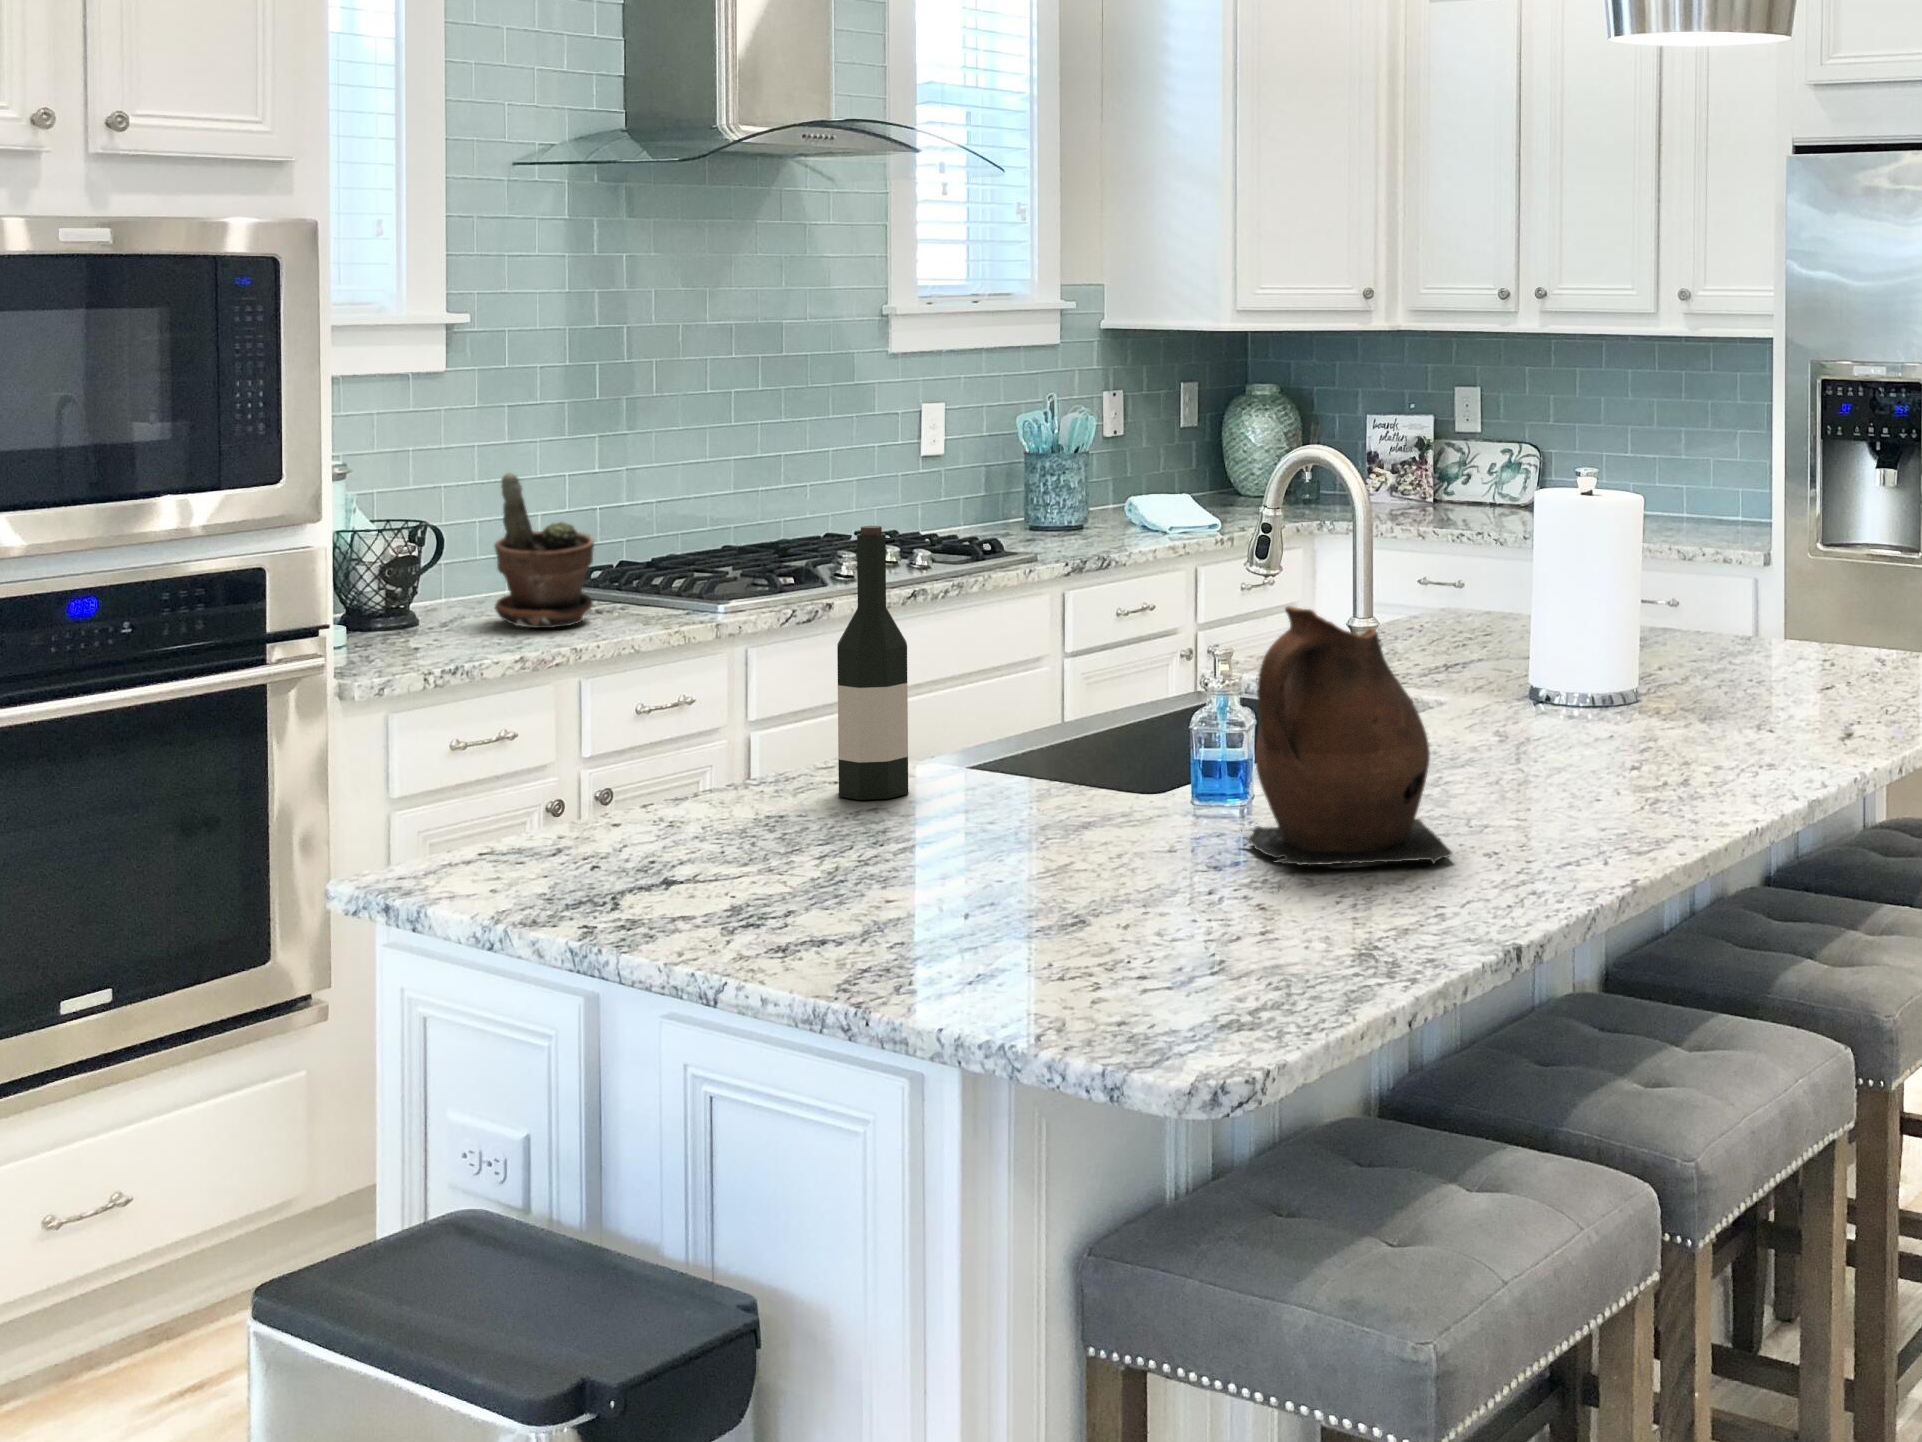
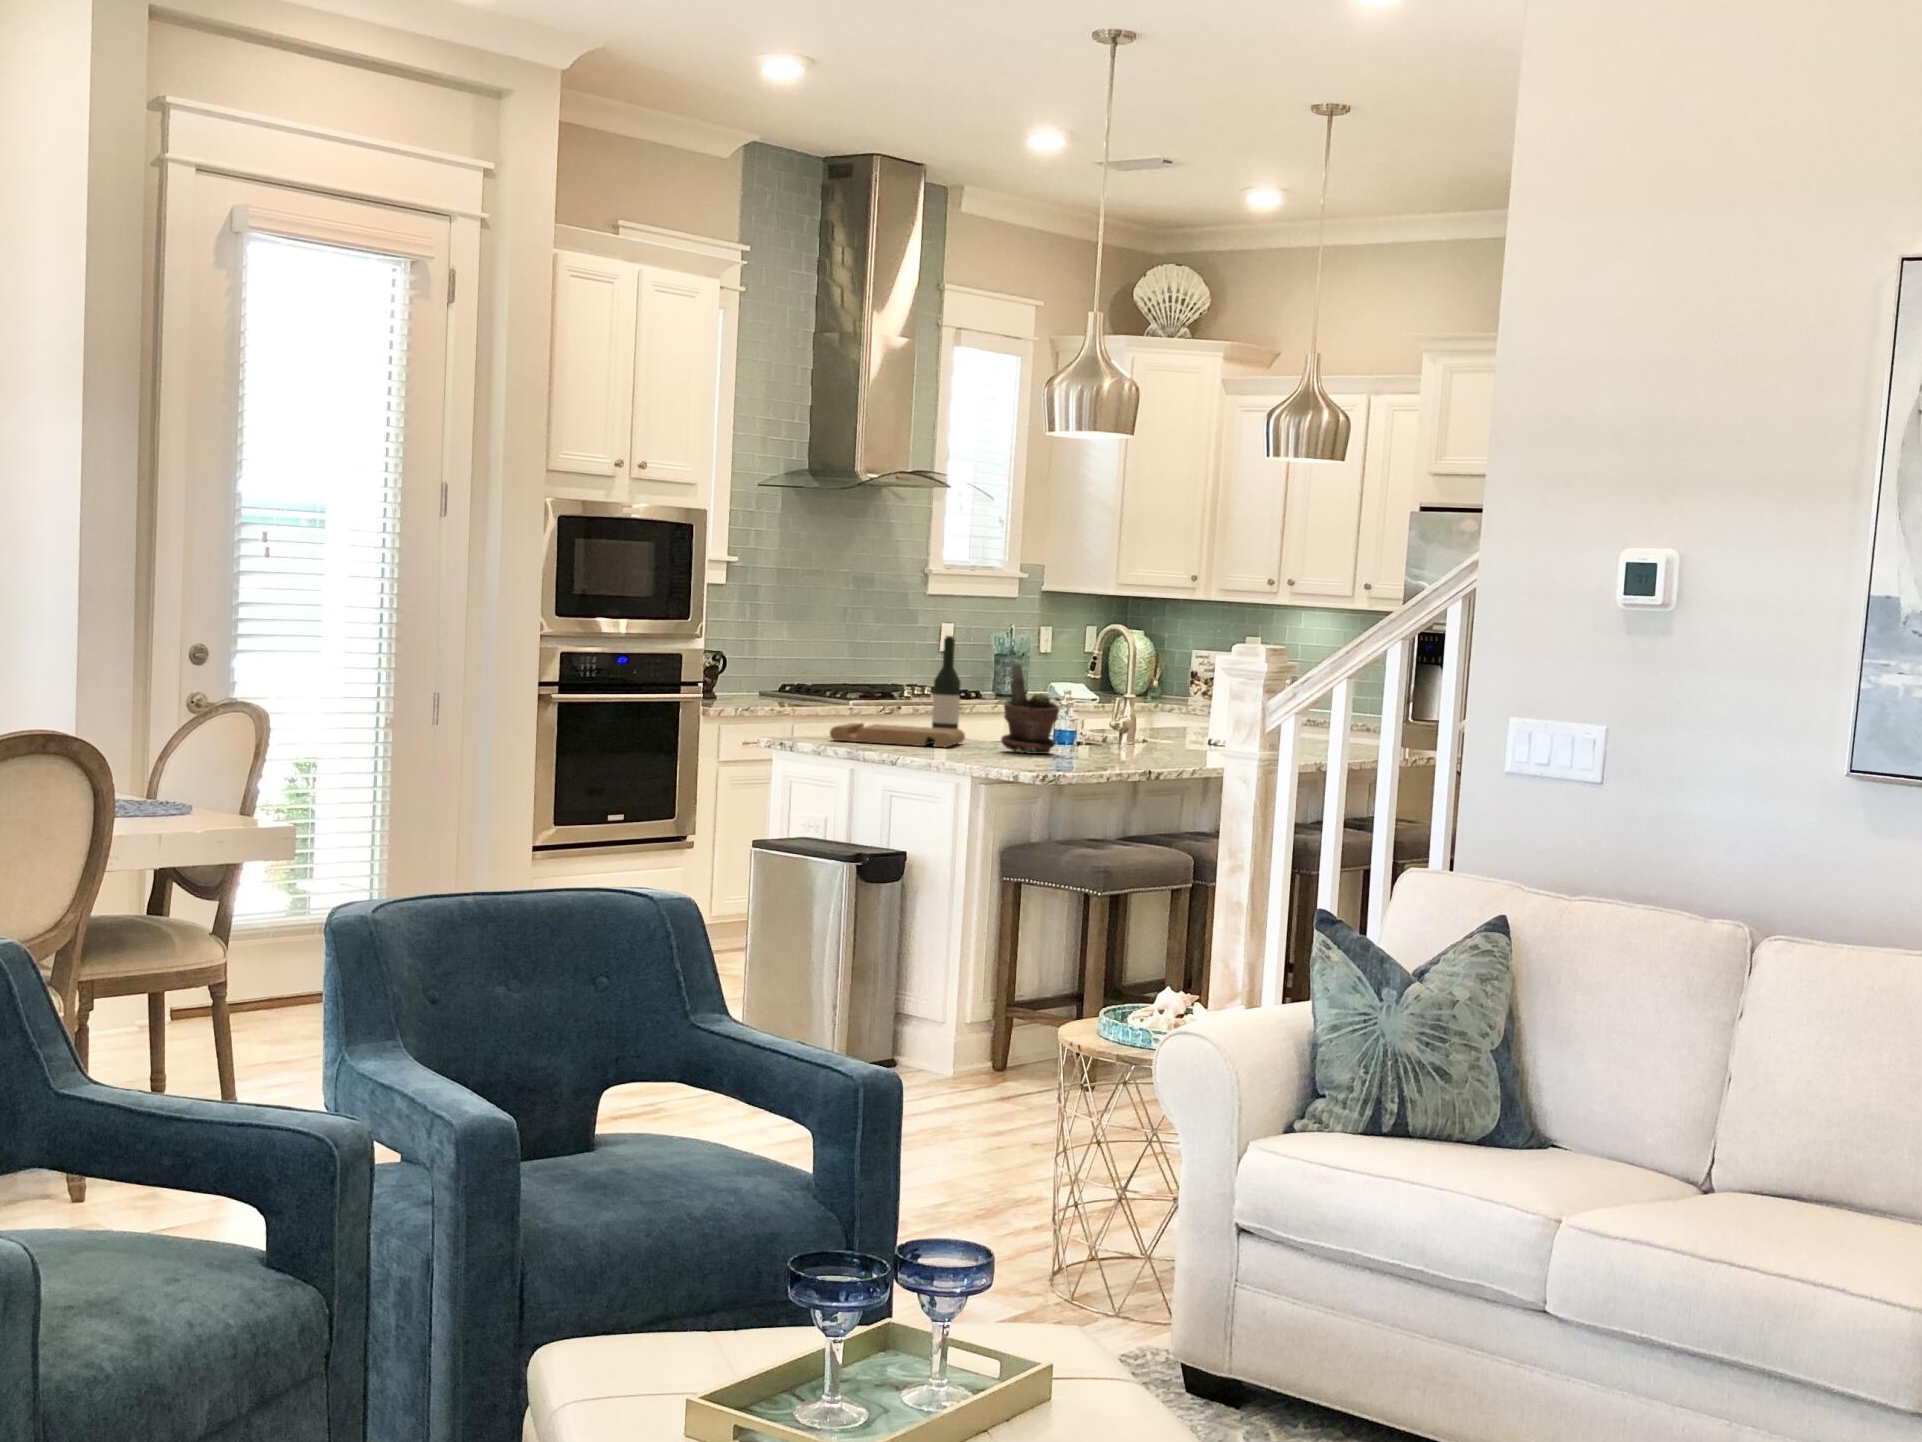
potted plant: present [495,472,594,628] -> present [1001,662,1060,754]
ceramic pitcher: present [1241,606,1452,865] -> none [1079,664,1153,755]
cutting board: none [502,805,917,901] -> present [830,723,965,747]

